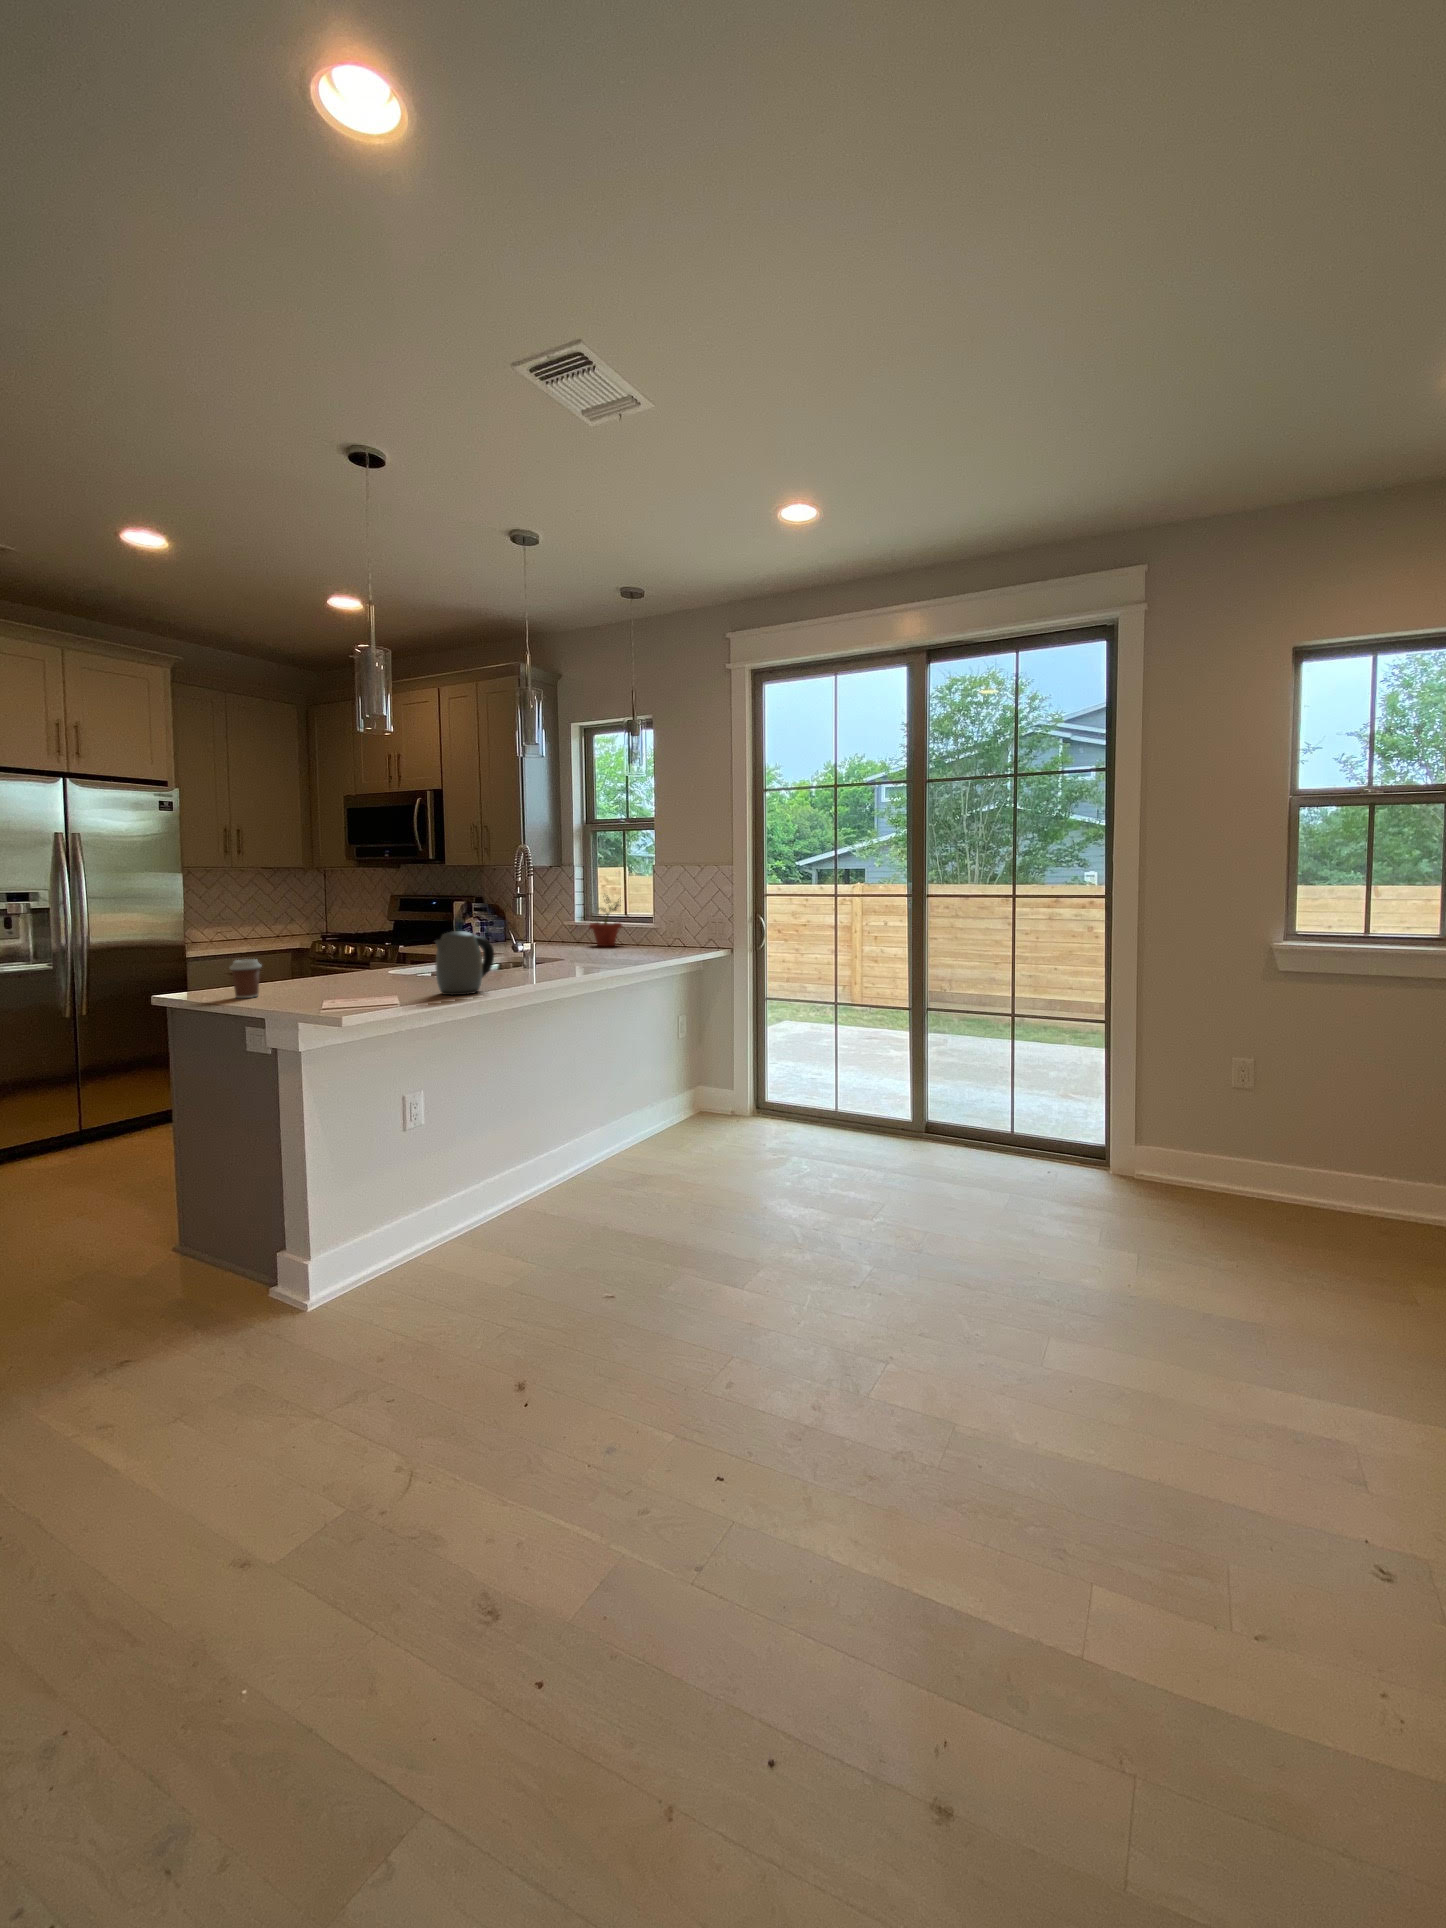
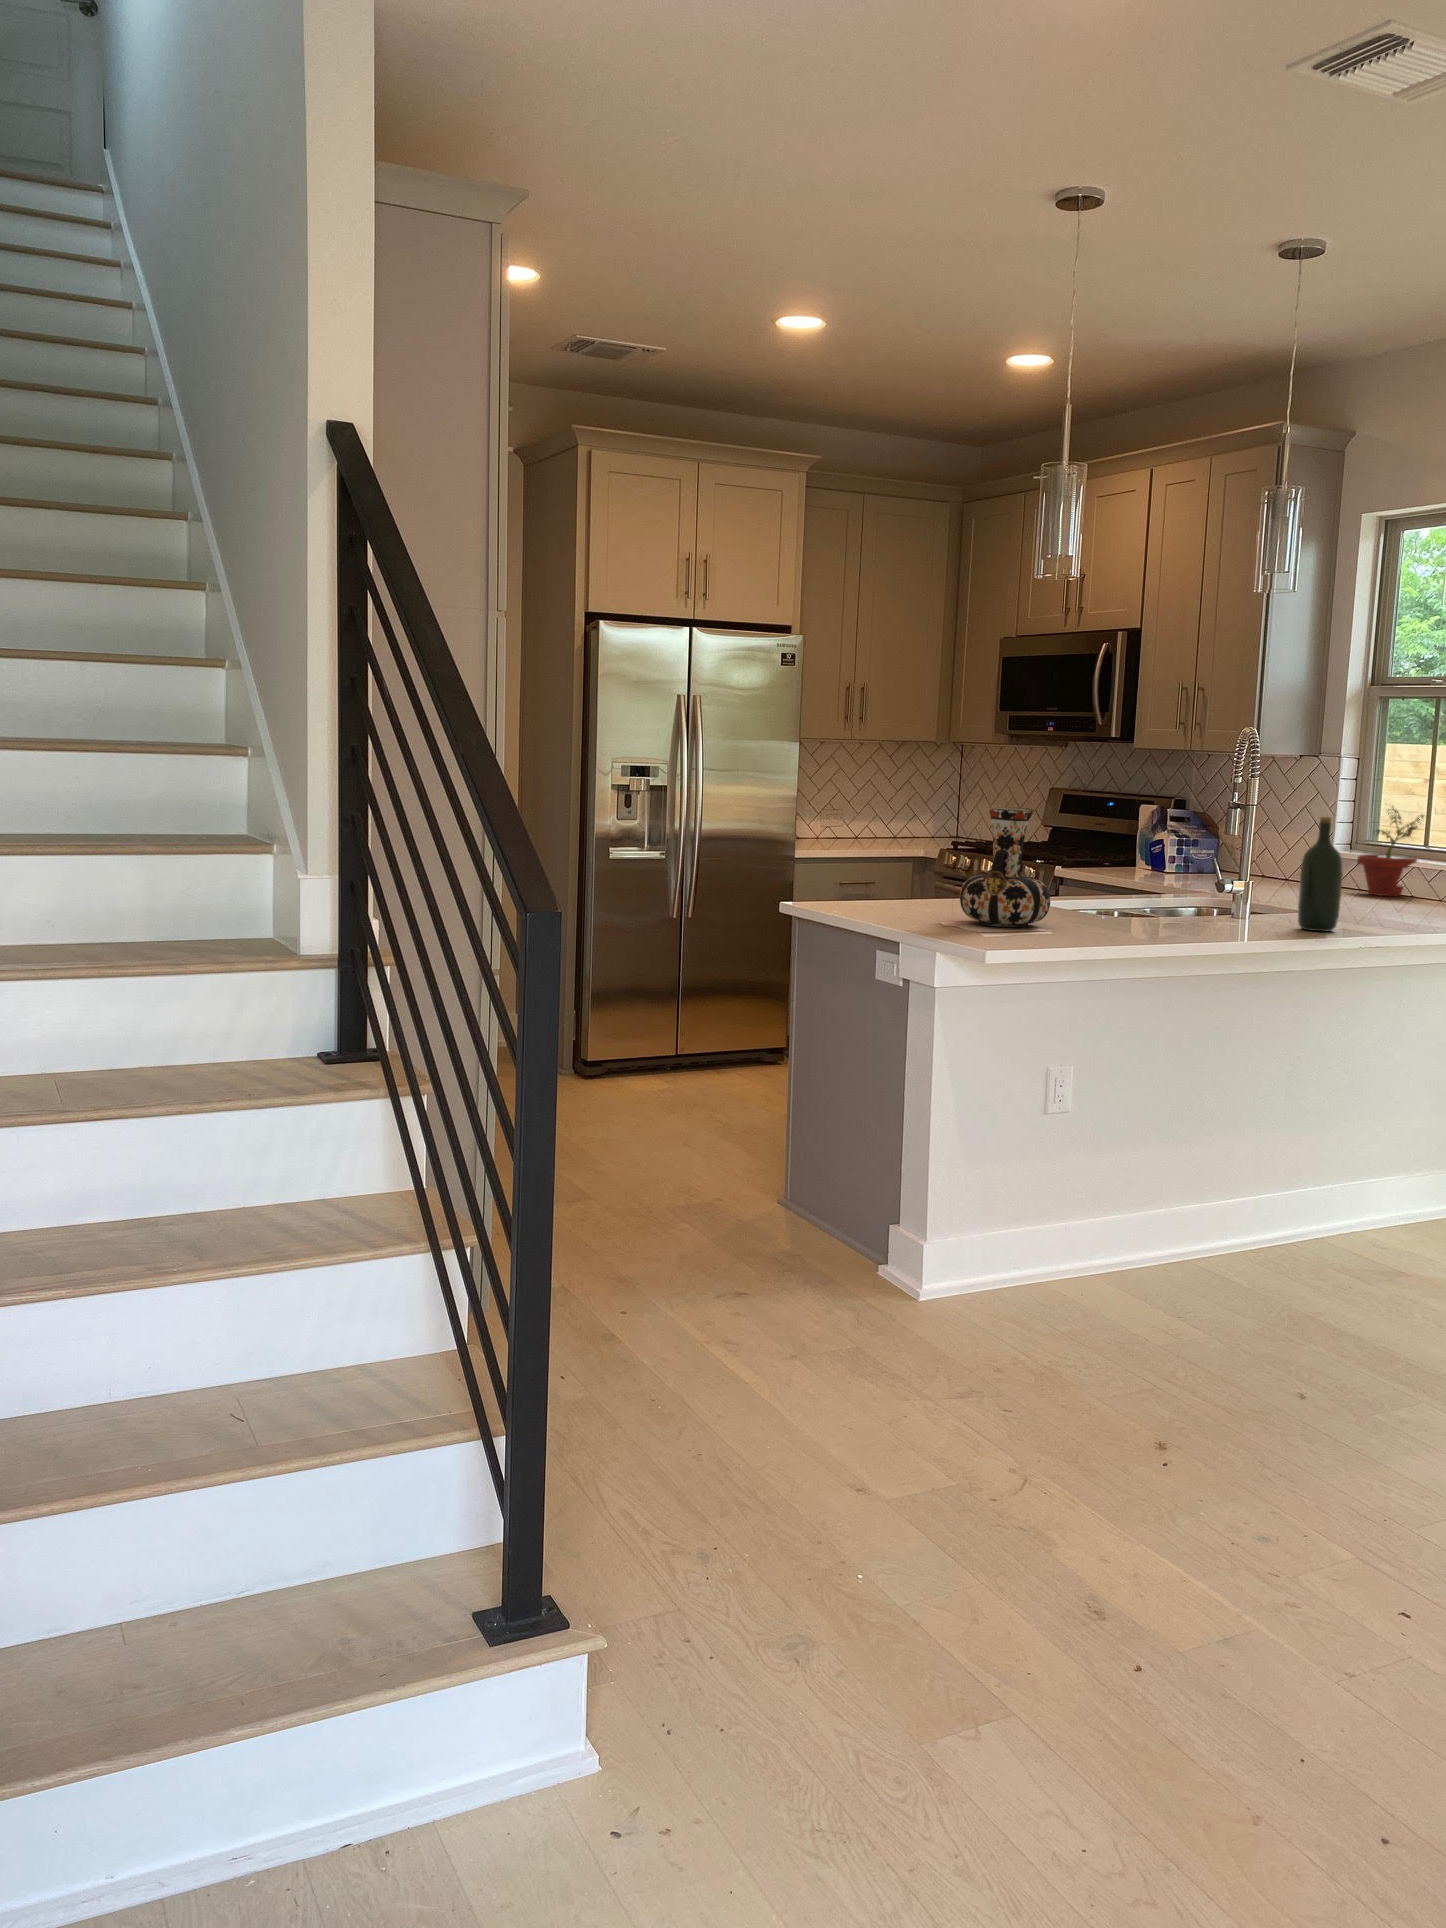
wine bottle: none [564,899,590,972] -> present [1298,817,1343,931]
vase: none [318,904,394,995] -> present [960,807,1050,927]
kettle: present [435,931,494,995] -> none [1105,854,1187,943]
coffee cup: present [230,959,261,998] -> none [863,868,898,916]

